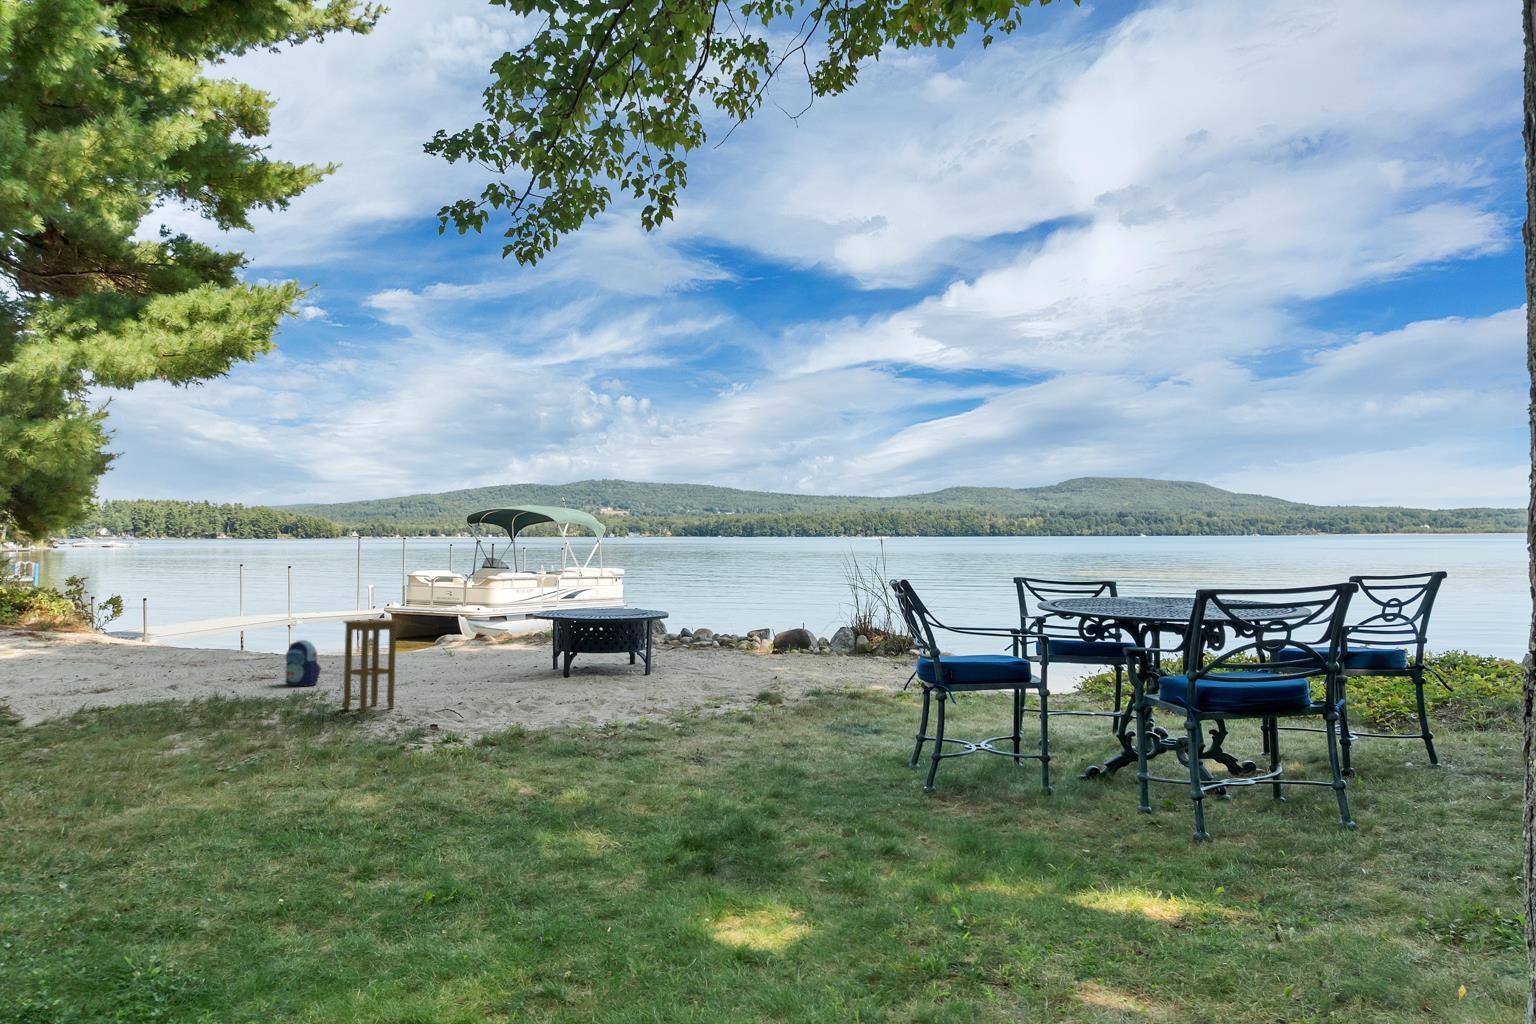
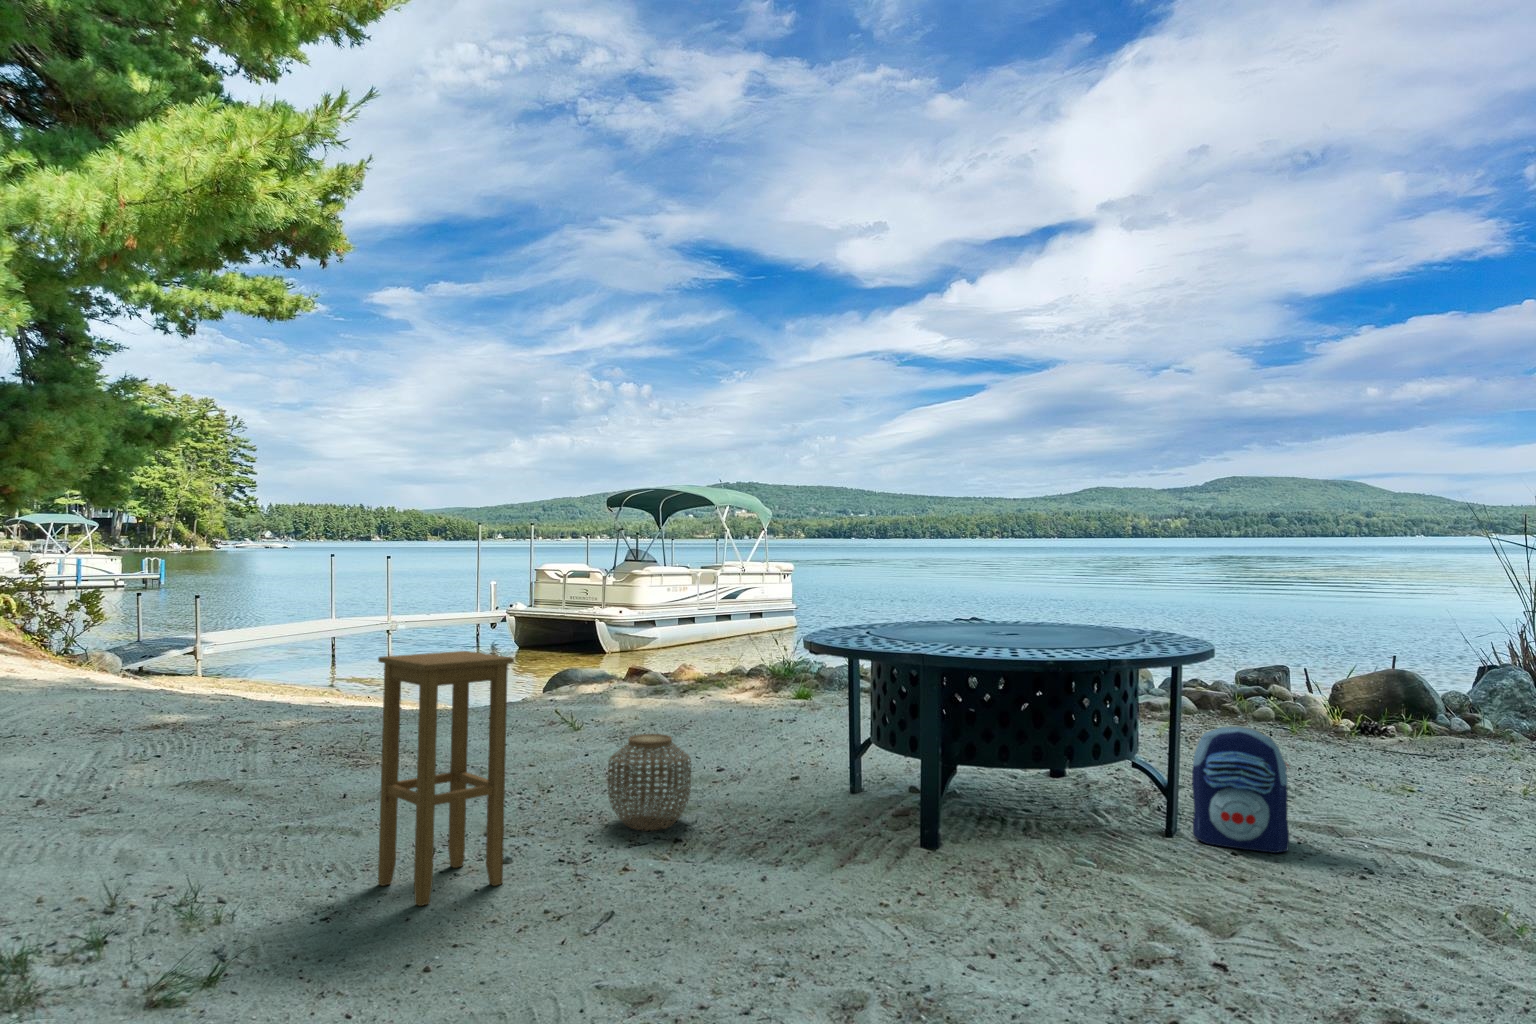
backpack: present [286,640,320,686] -> present [1192,726,1289,853]
woven basket: none [440,656,478,696] -> present [608,734,691,830]

